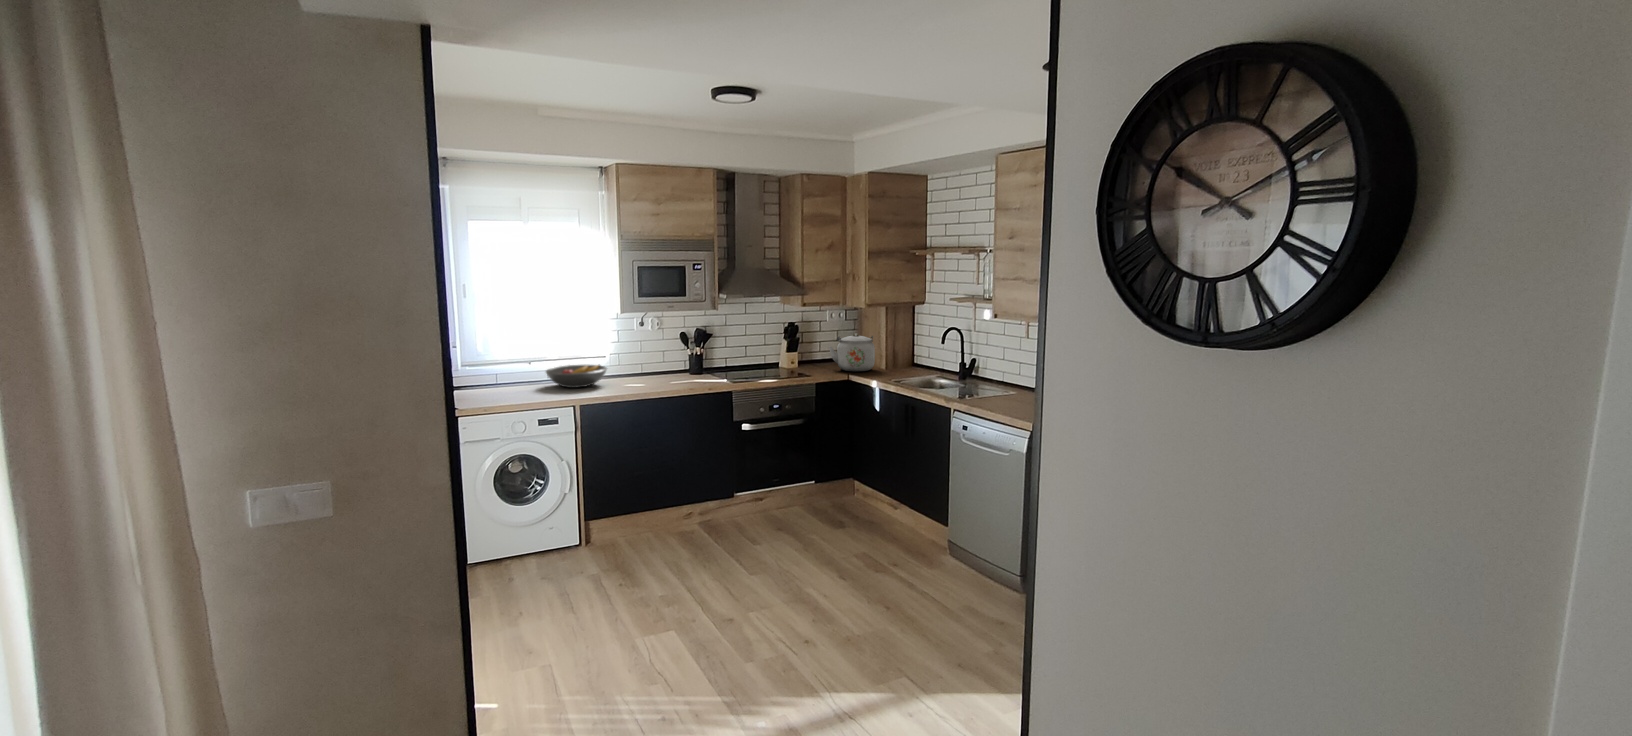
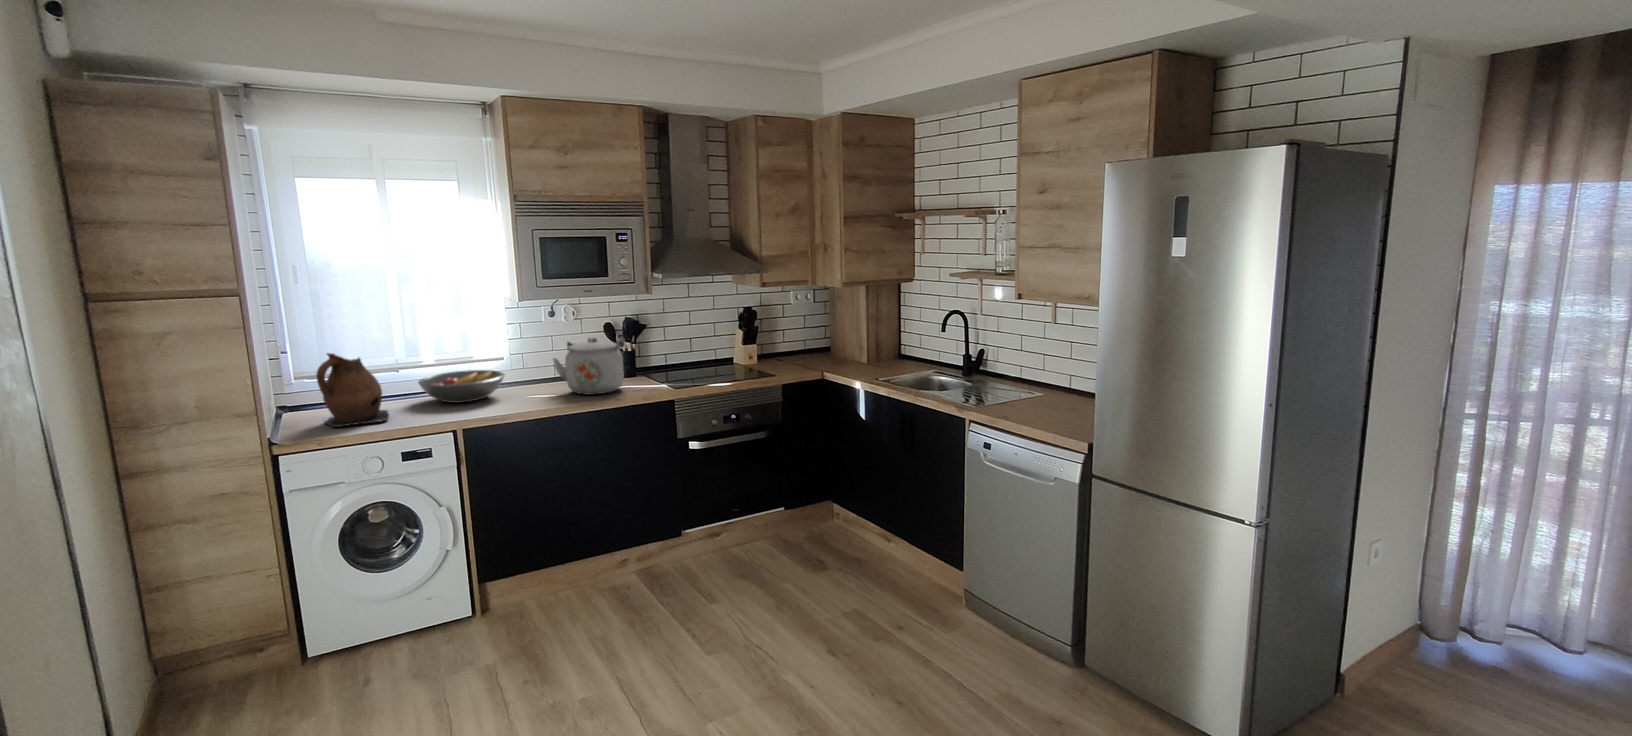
kettle: present [829,333,875,372] -> present [553,338,624,395]
ceramic pitcher: none [481,347,528,400] -> present [316,353,389,427]

